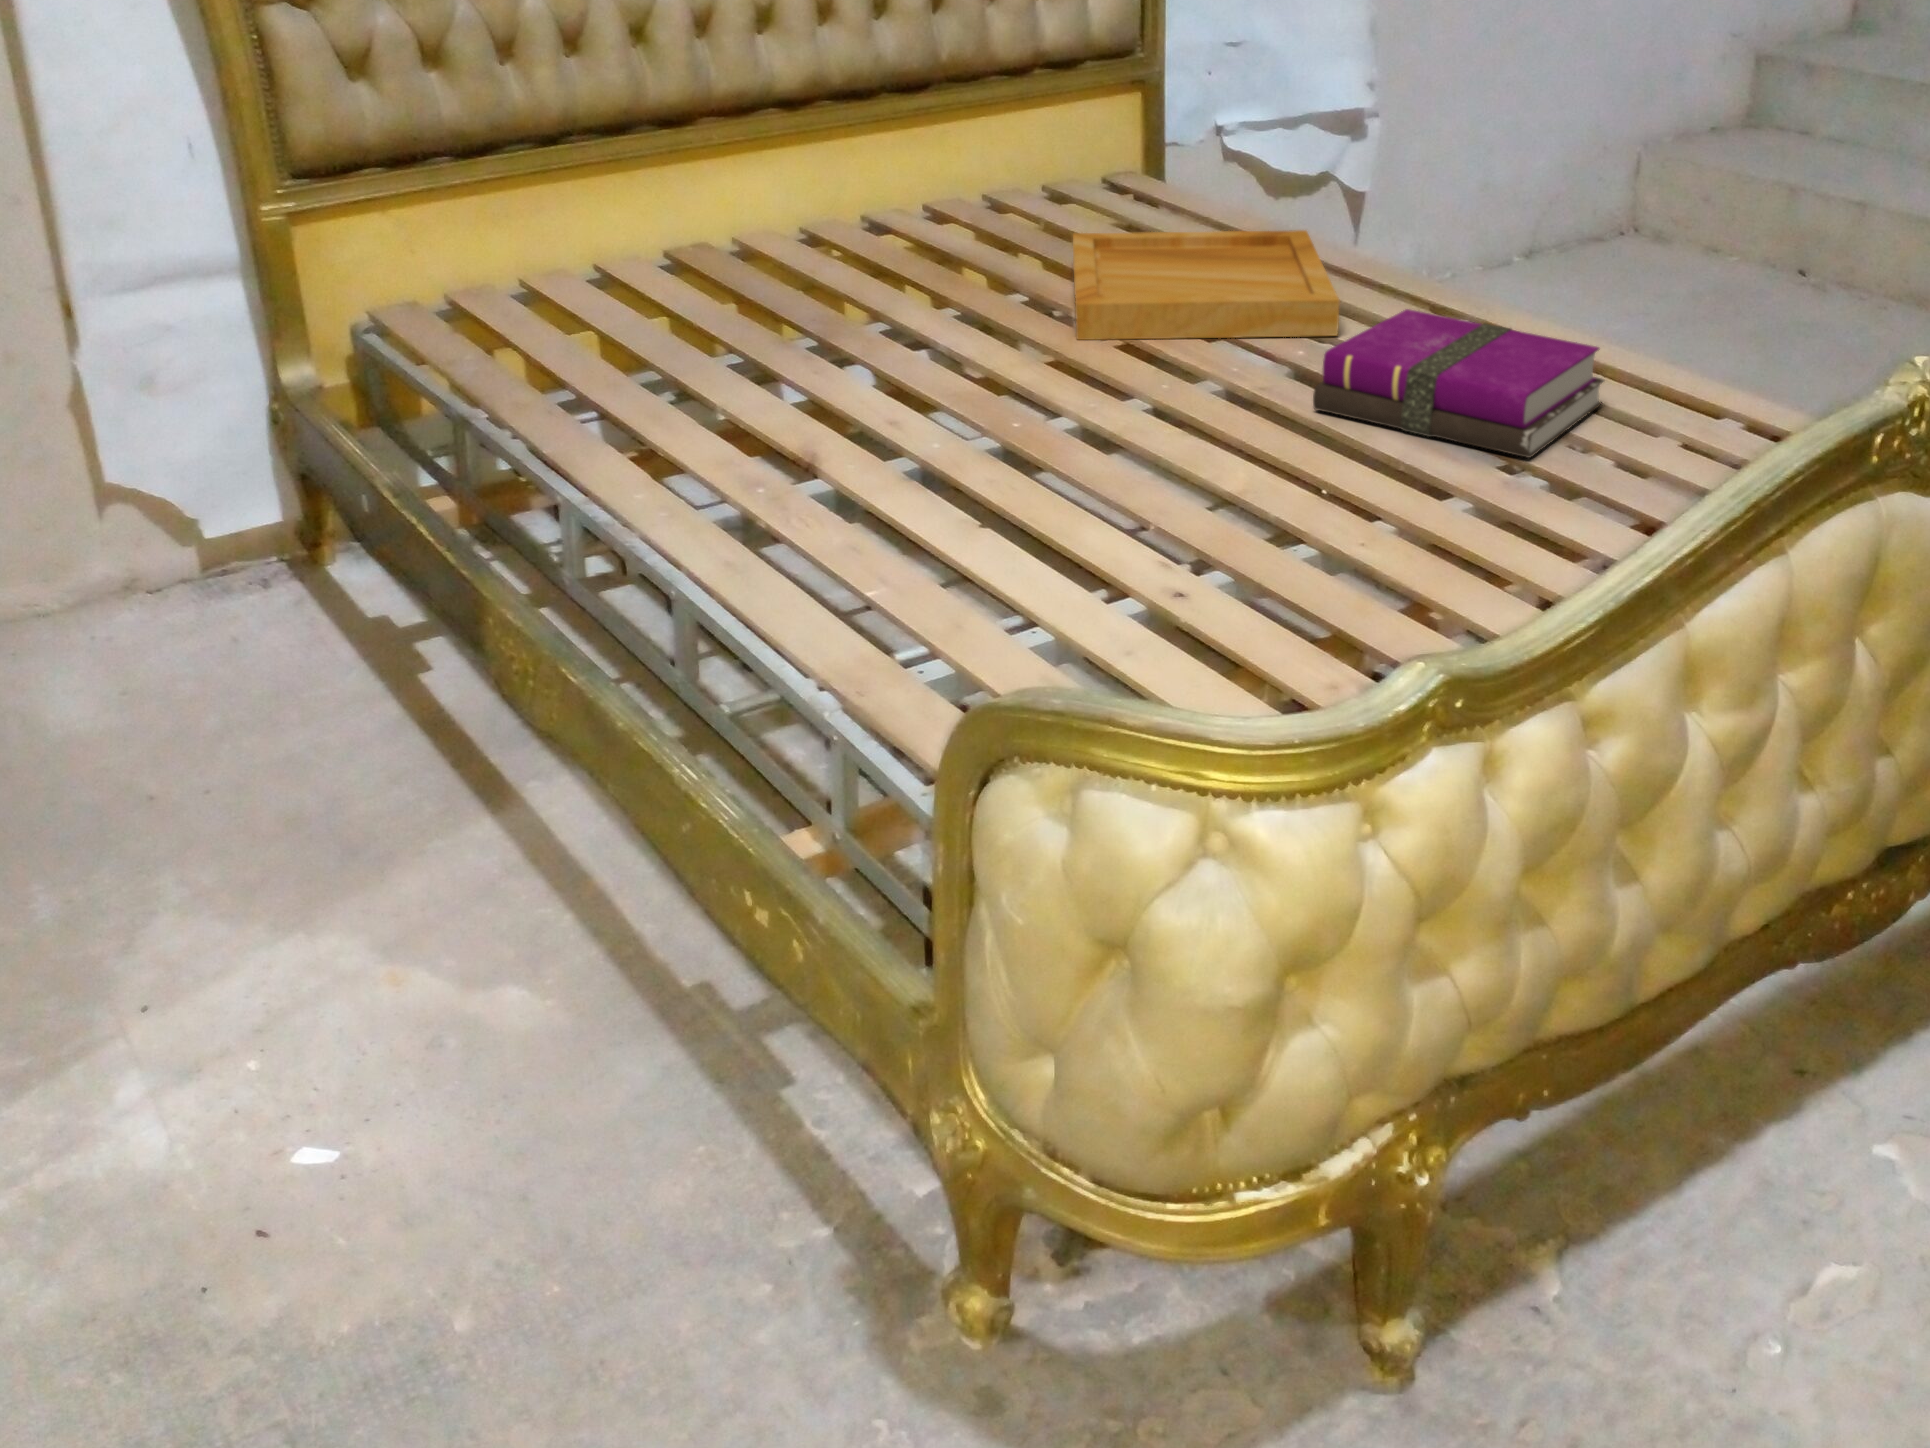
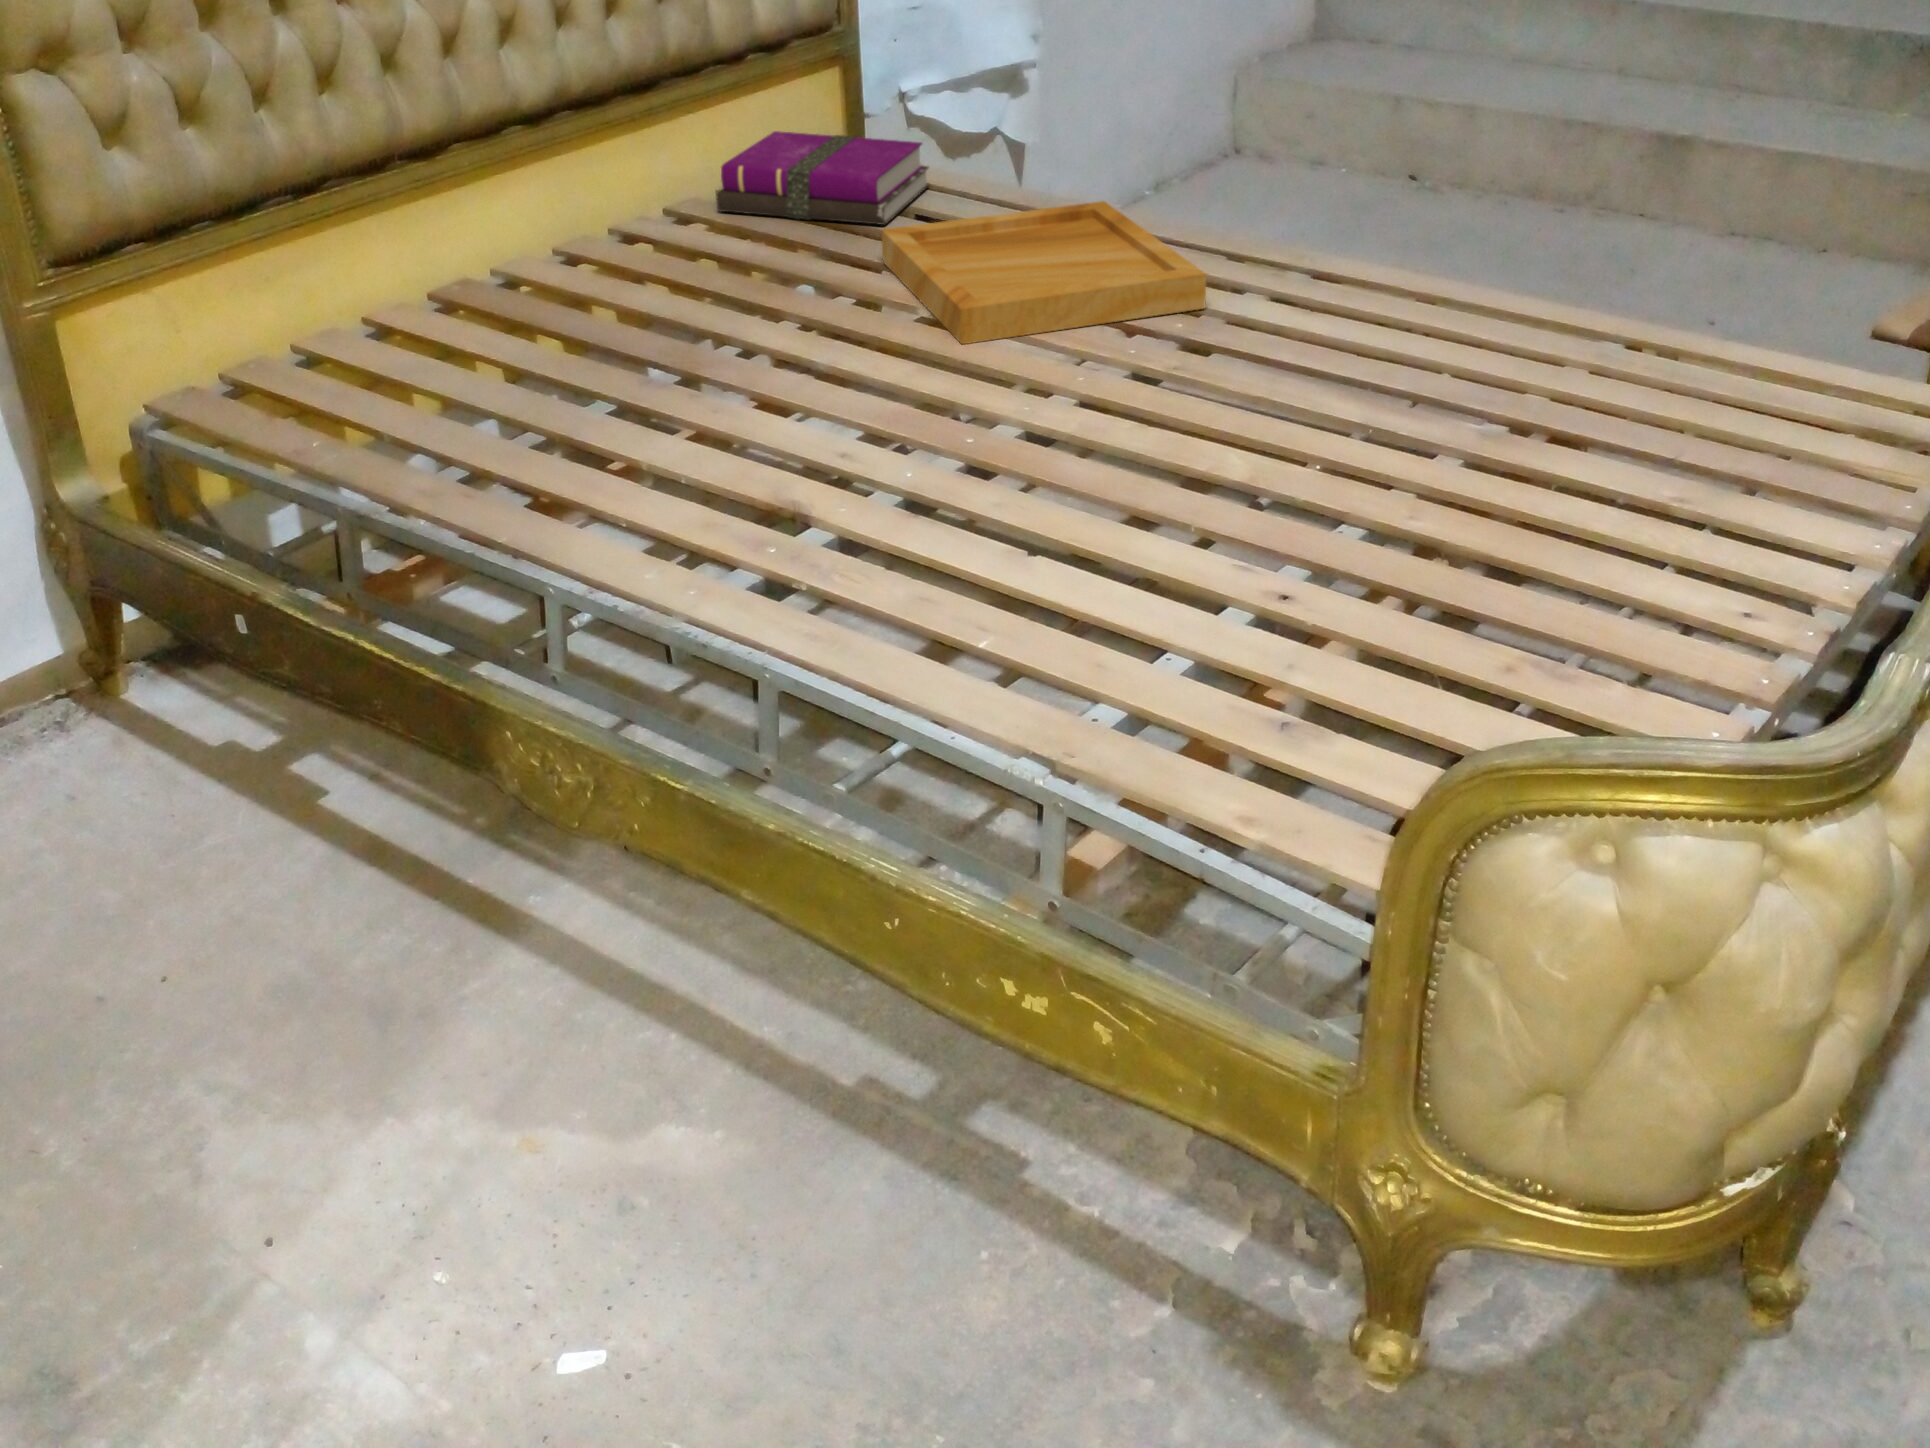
notebook: present [1313,309,1604,458] -> present [717,131,929,225]

